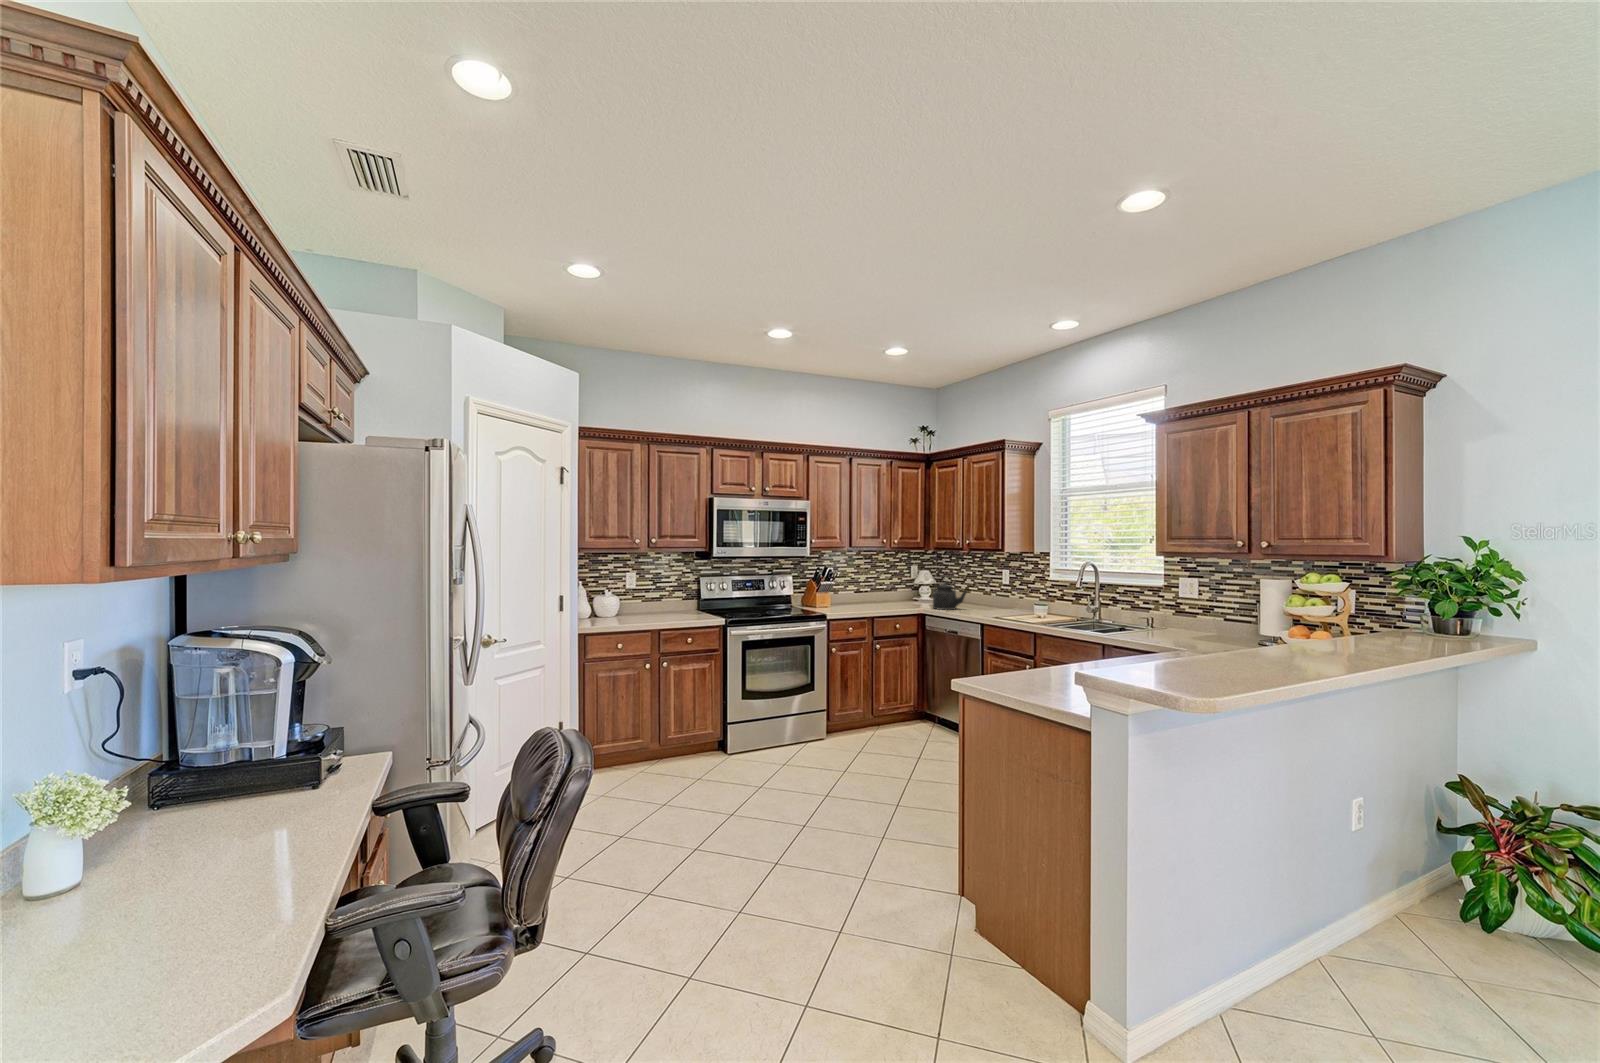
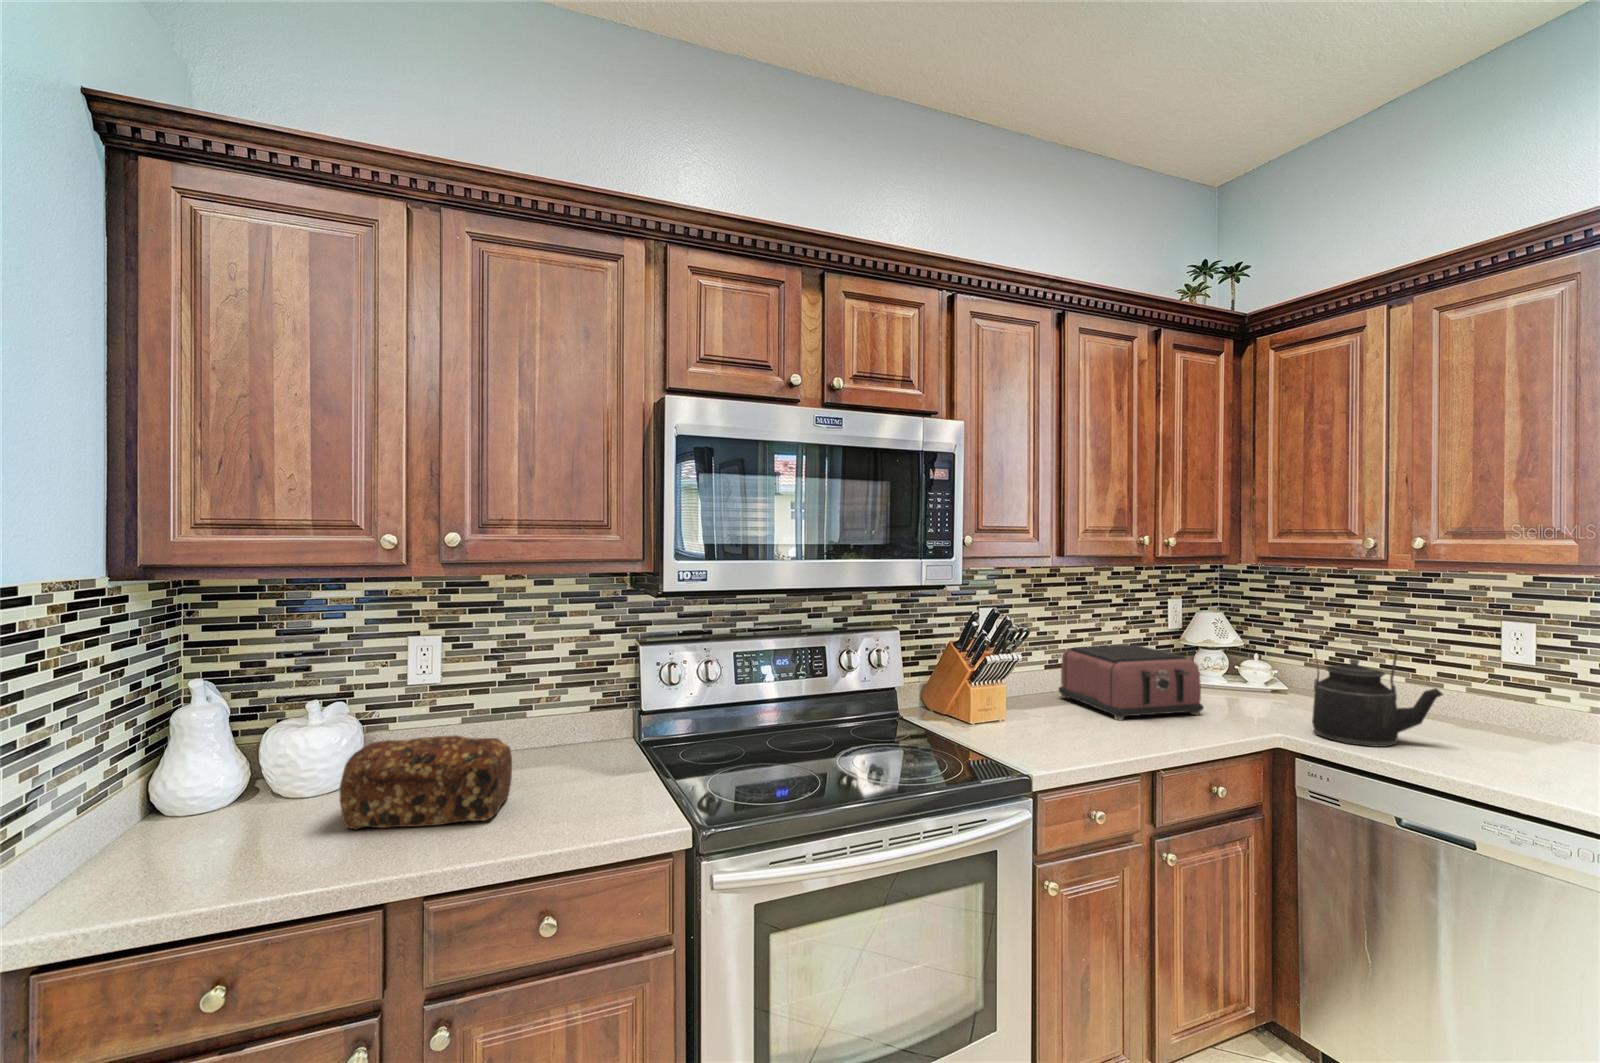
toaster: none [858,583,904,607] -> present [1059,645,1203,720]
bread loaf: none [628,598,669,621] -> present [340,735,512,830]

